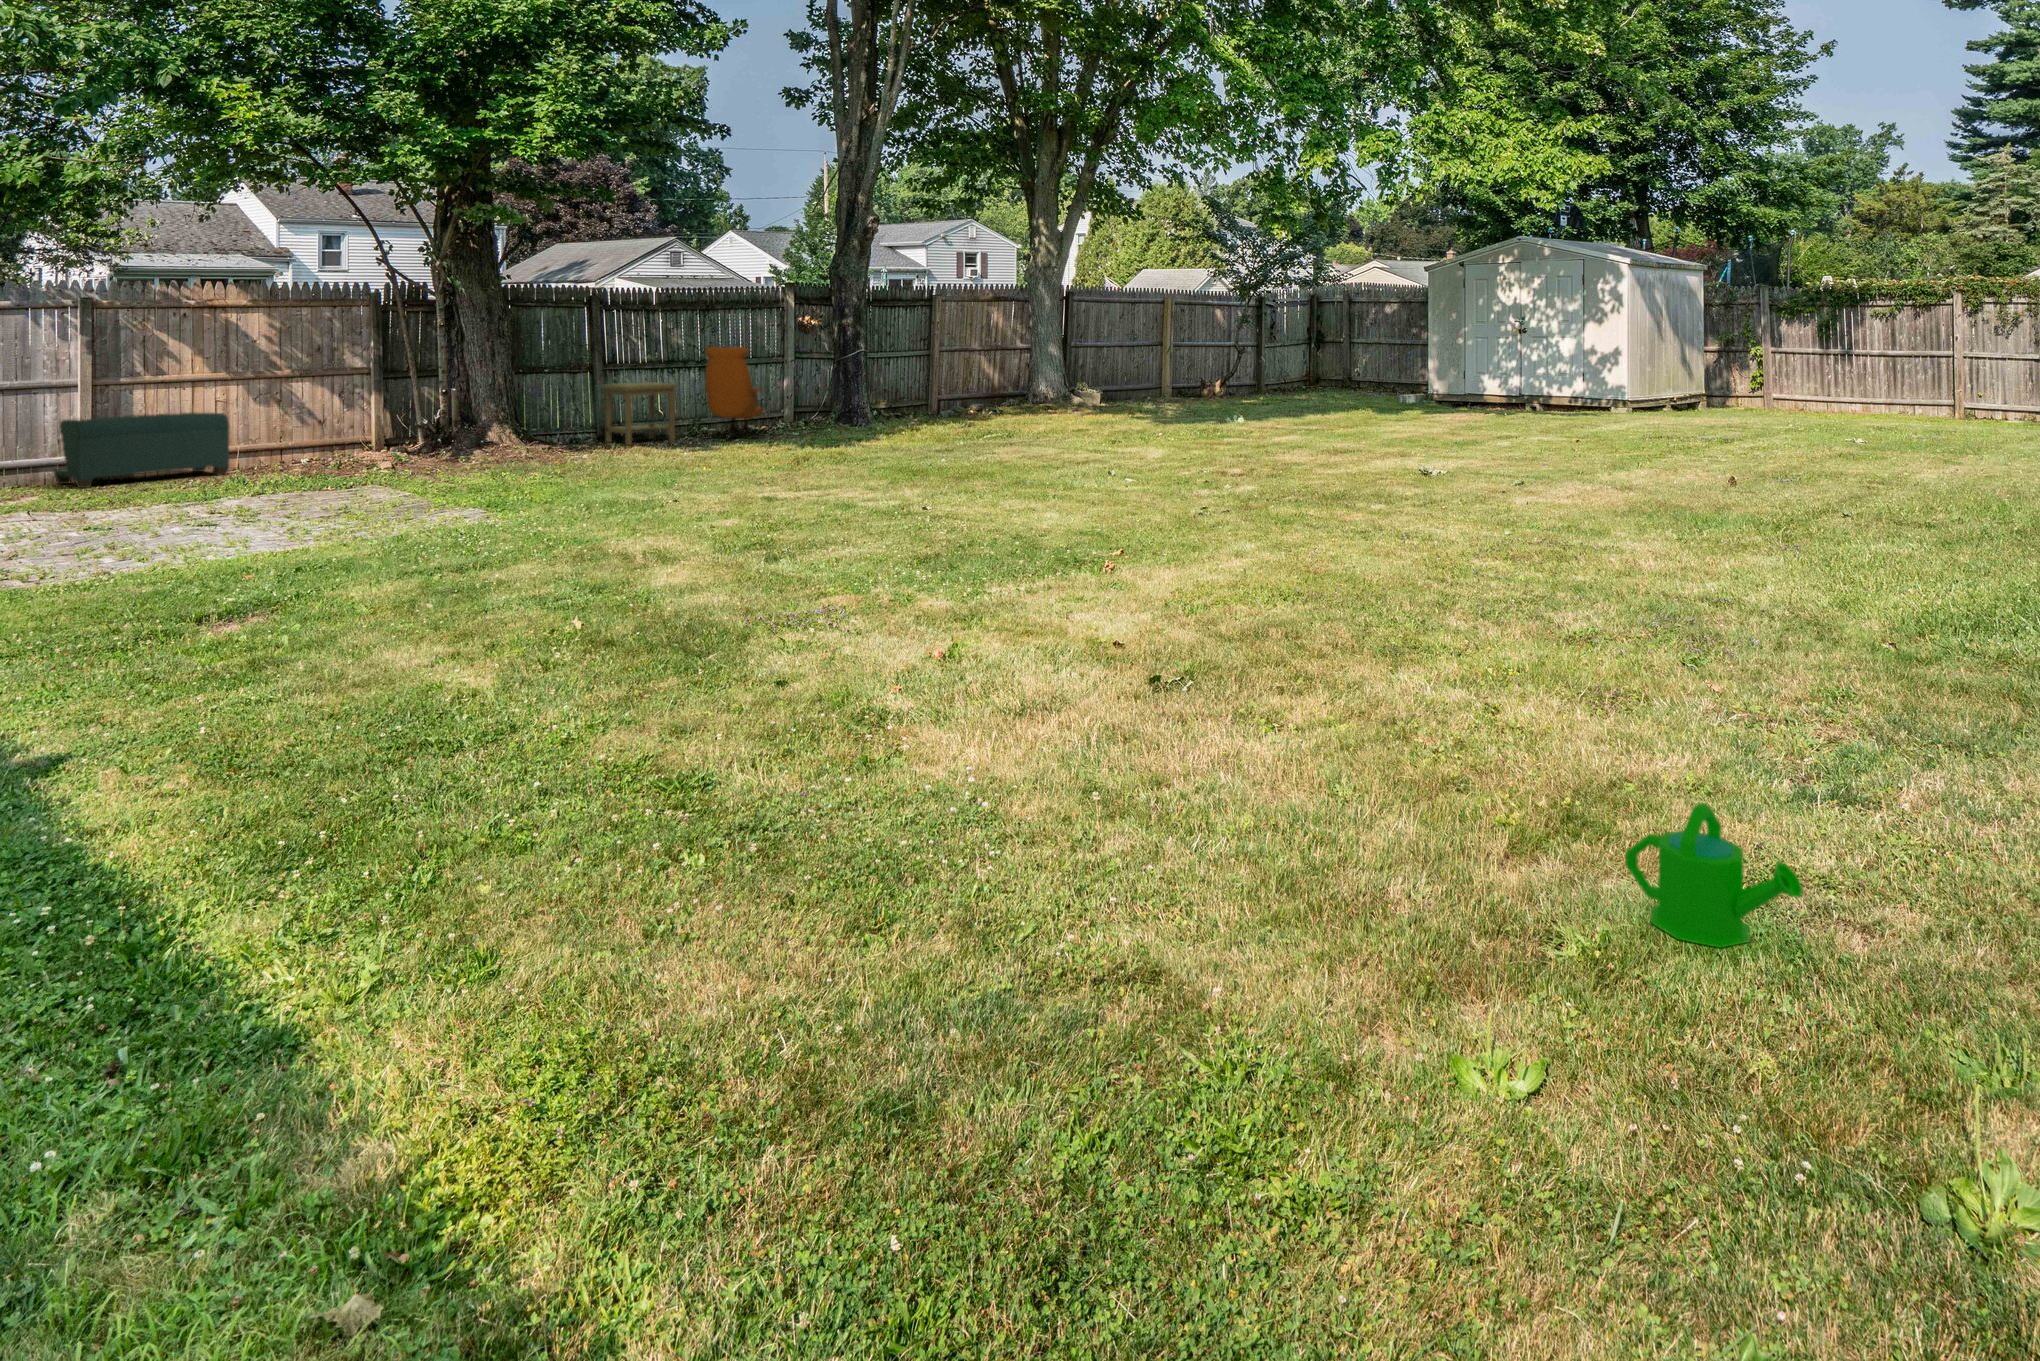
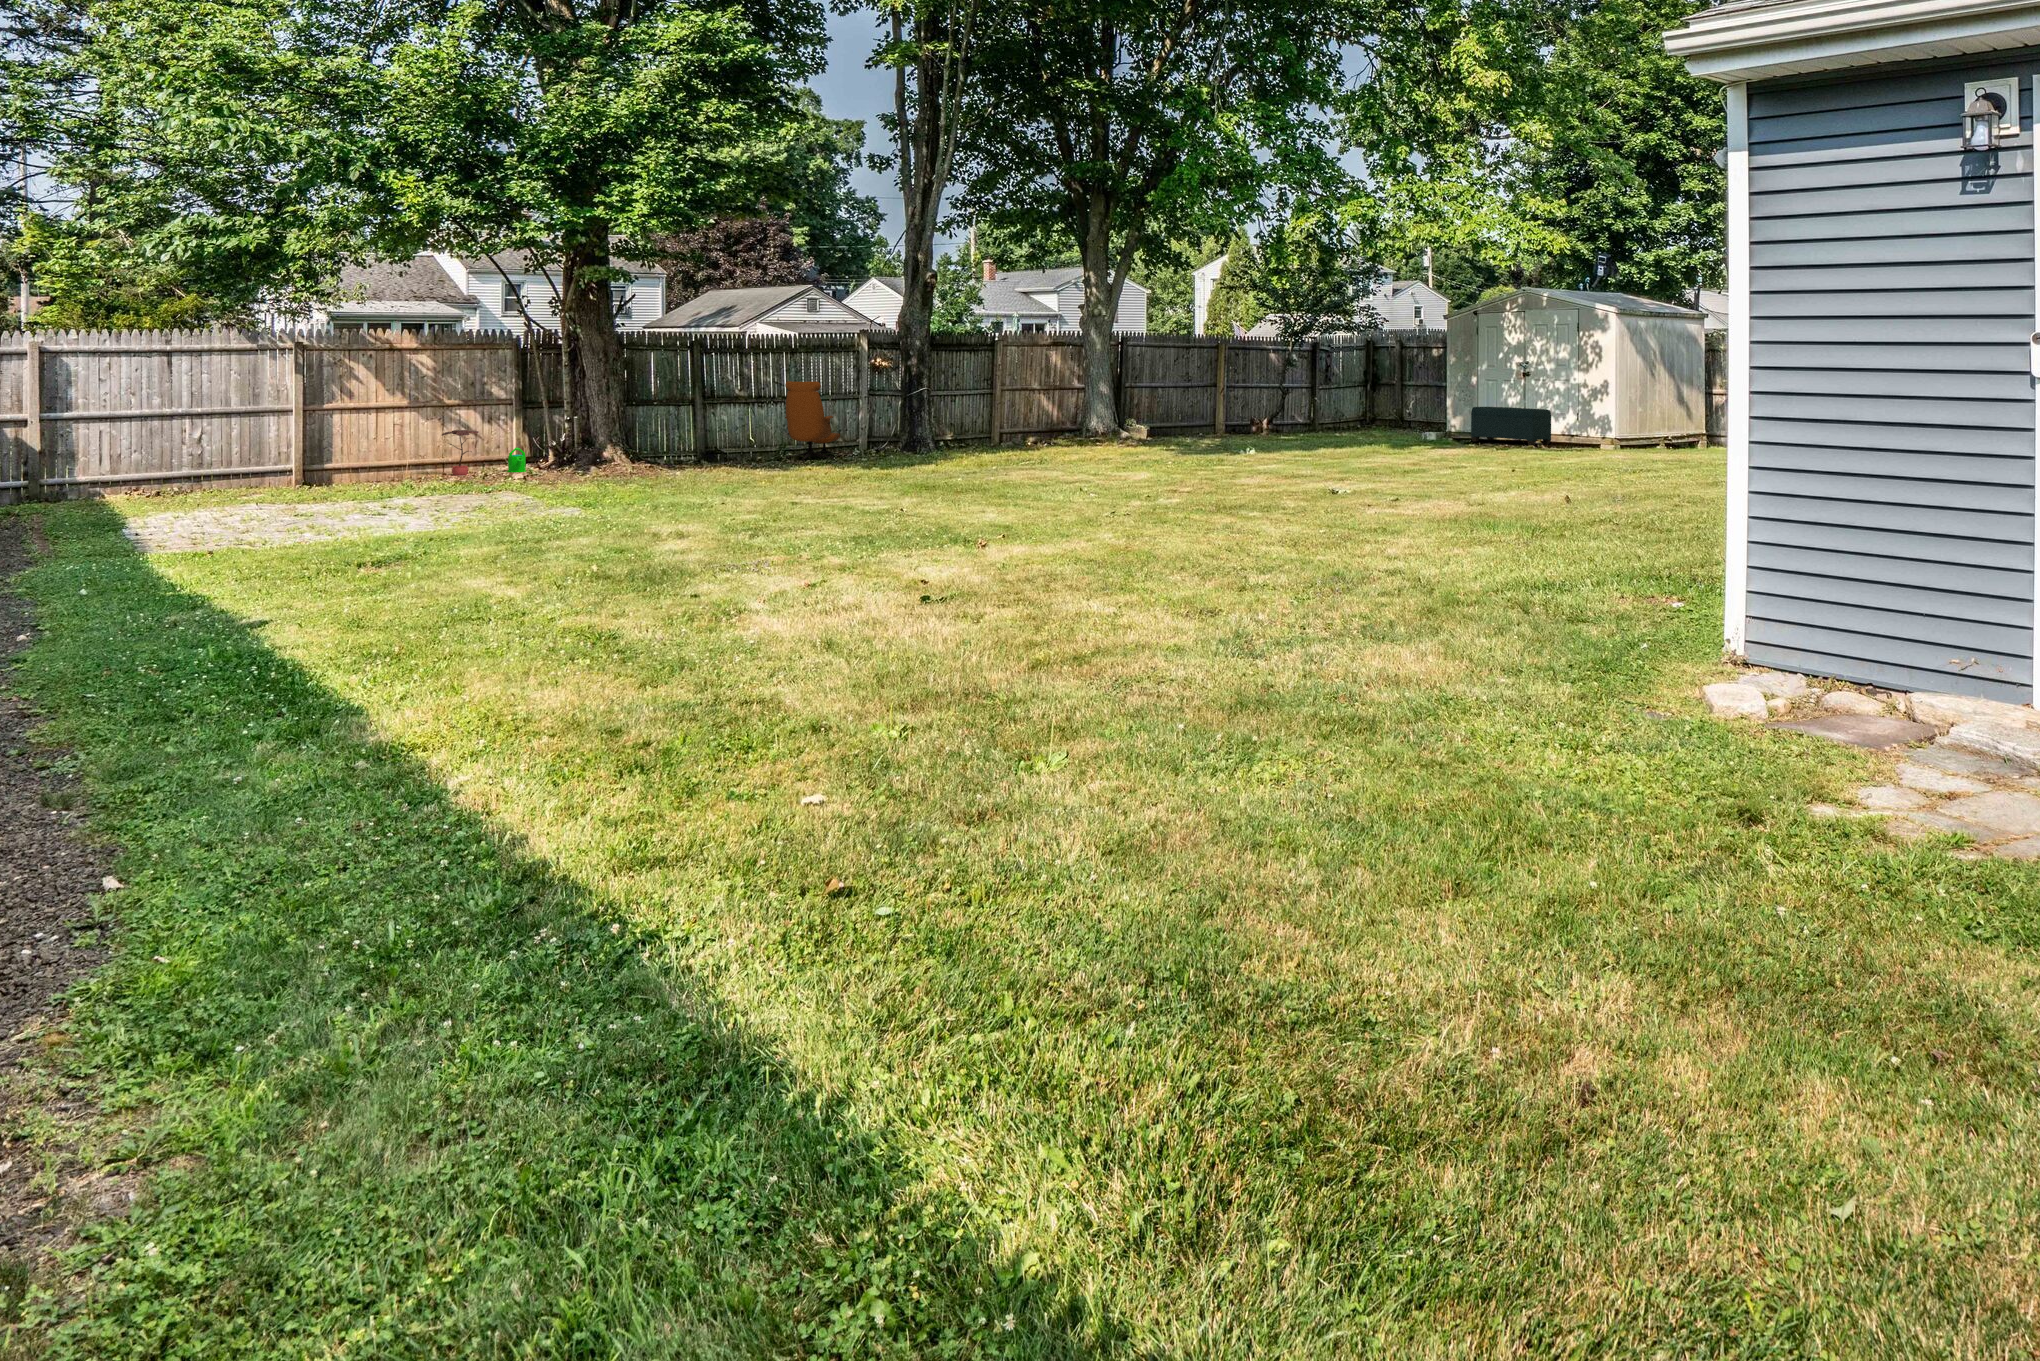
side table: present [602,382,678,445] -> none [702,411,764,463]
potted plant: none [279,410,328,466] -> present [442,430,479,475]
bench: present [54,413,229,488] -> present [1471,407,1551,445]
watering can: present [1625,803,1803,948] -> present [508,448,526,472]

